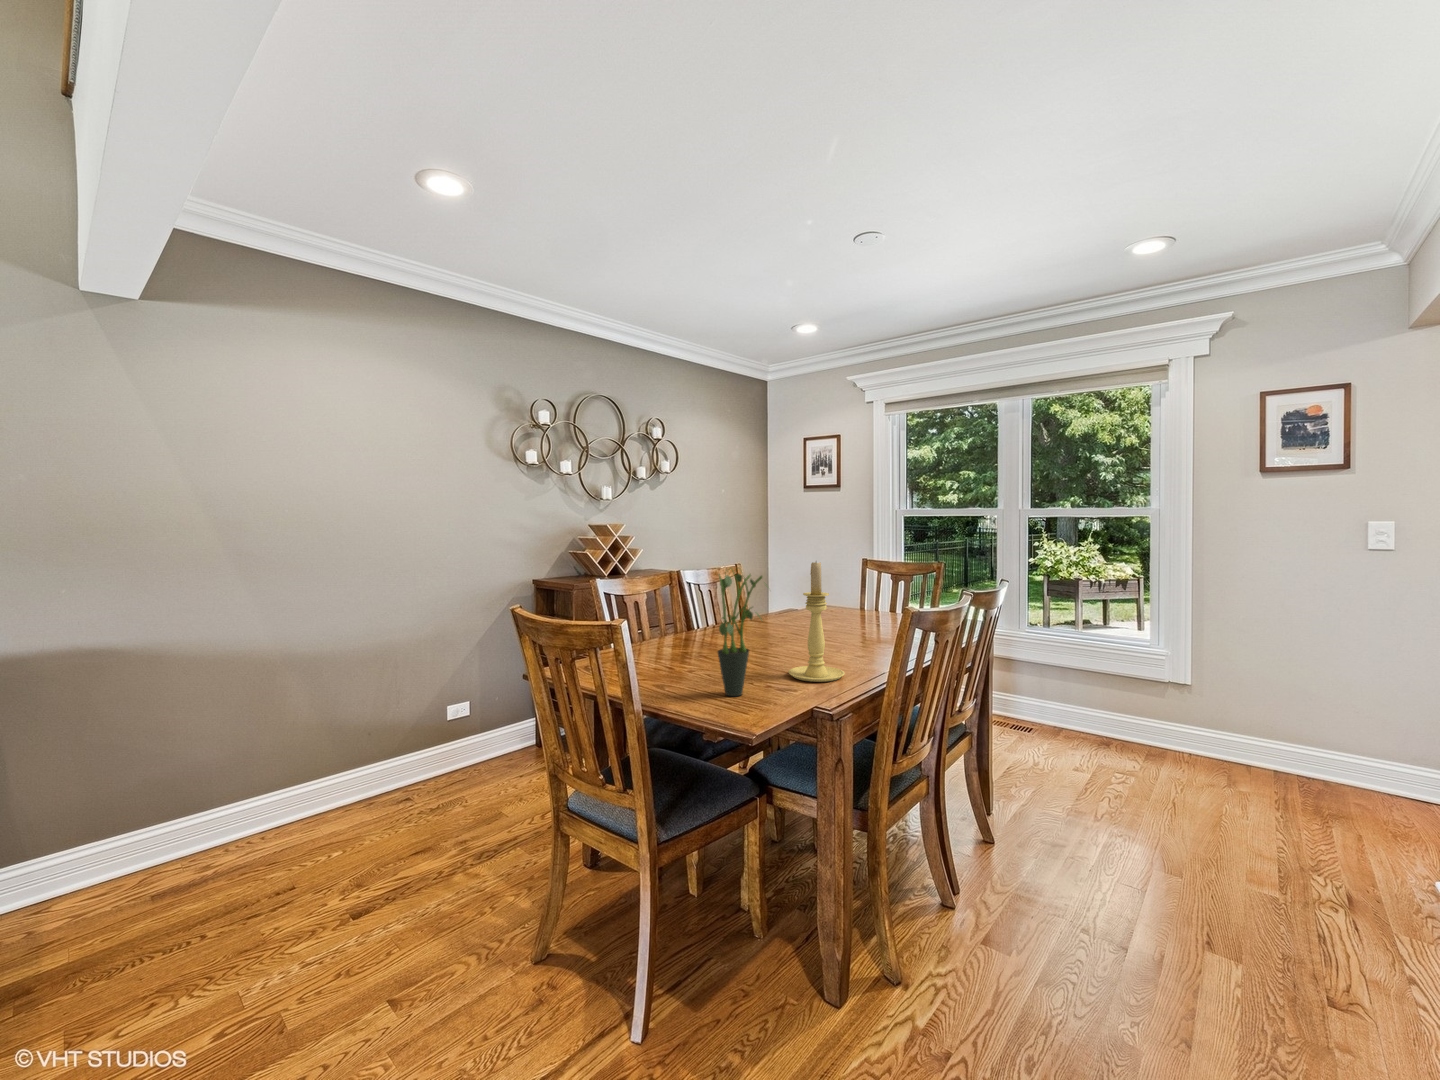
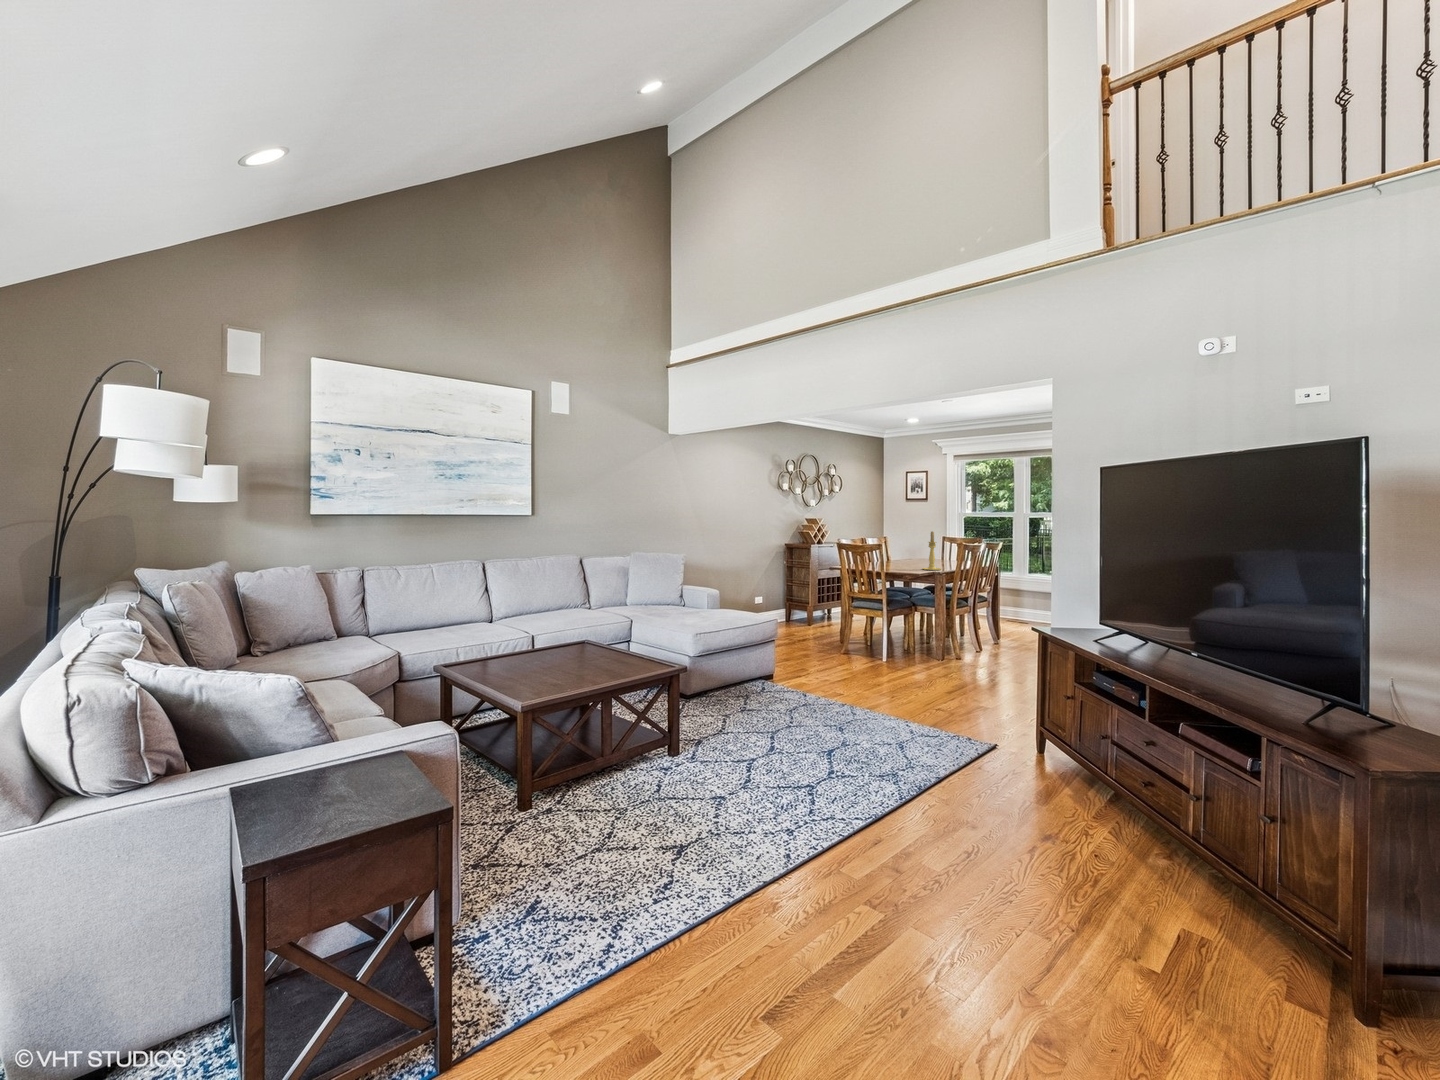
potted plant: present [718,570,767,696] -> none [902,532,921,572]

